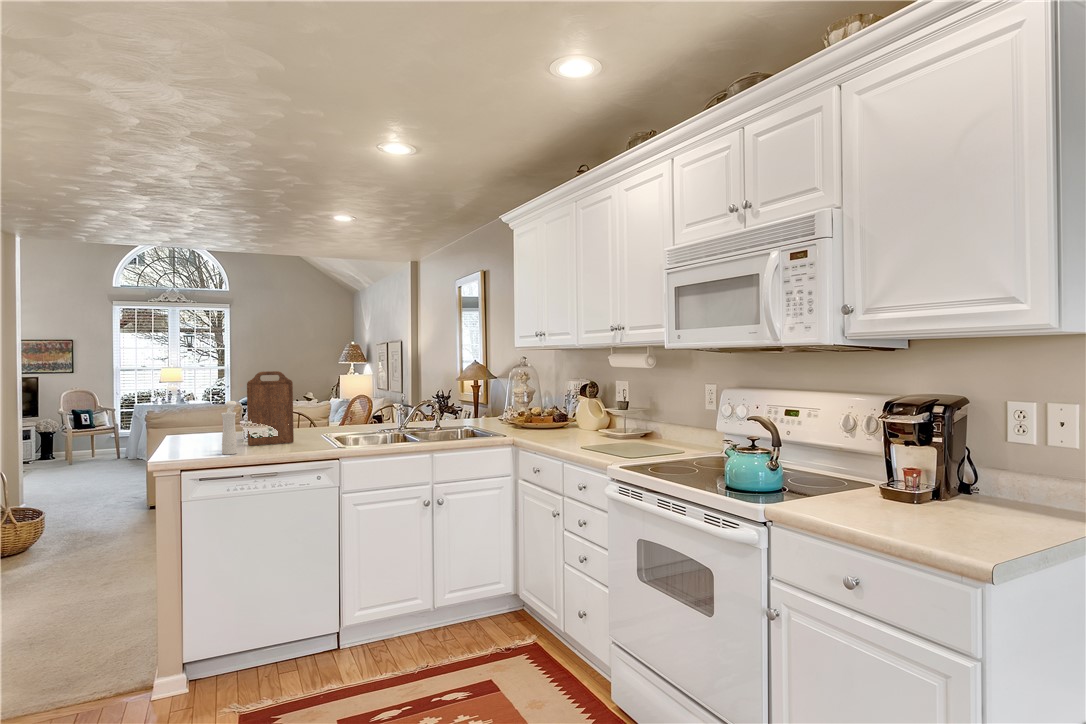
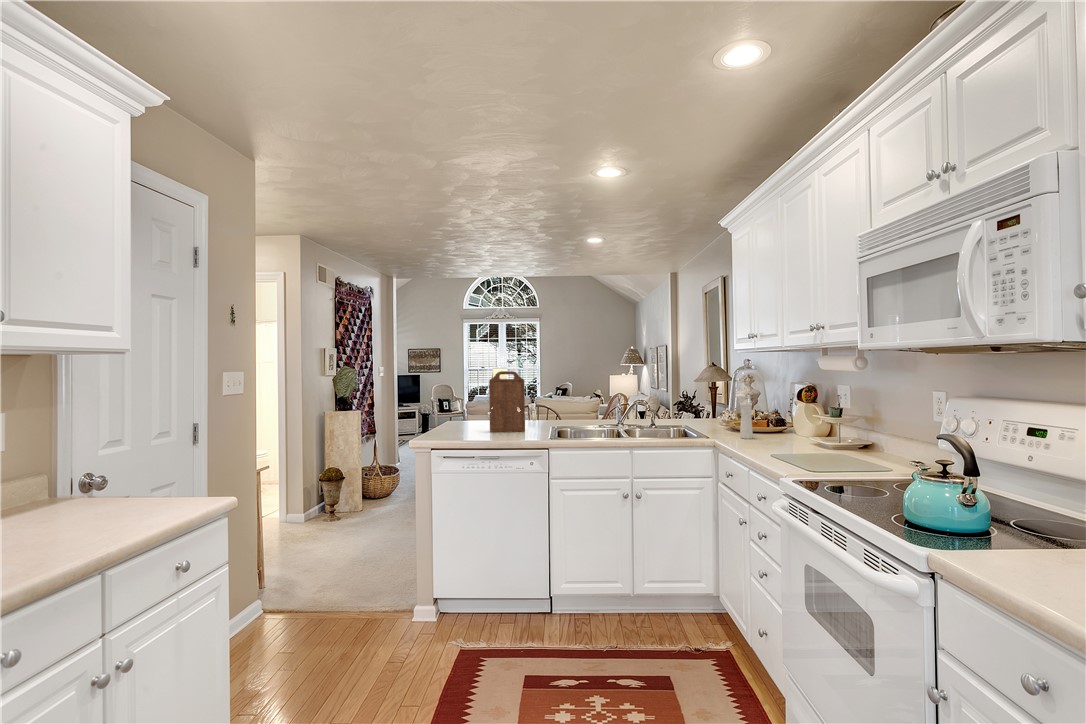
pepper mill: present [221,401,237,455] -> present [737,394,753,439]

